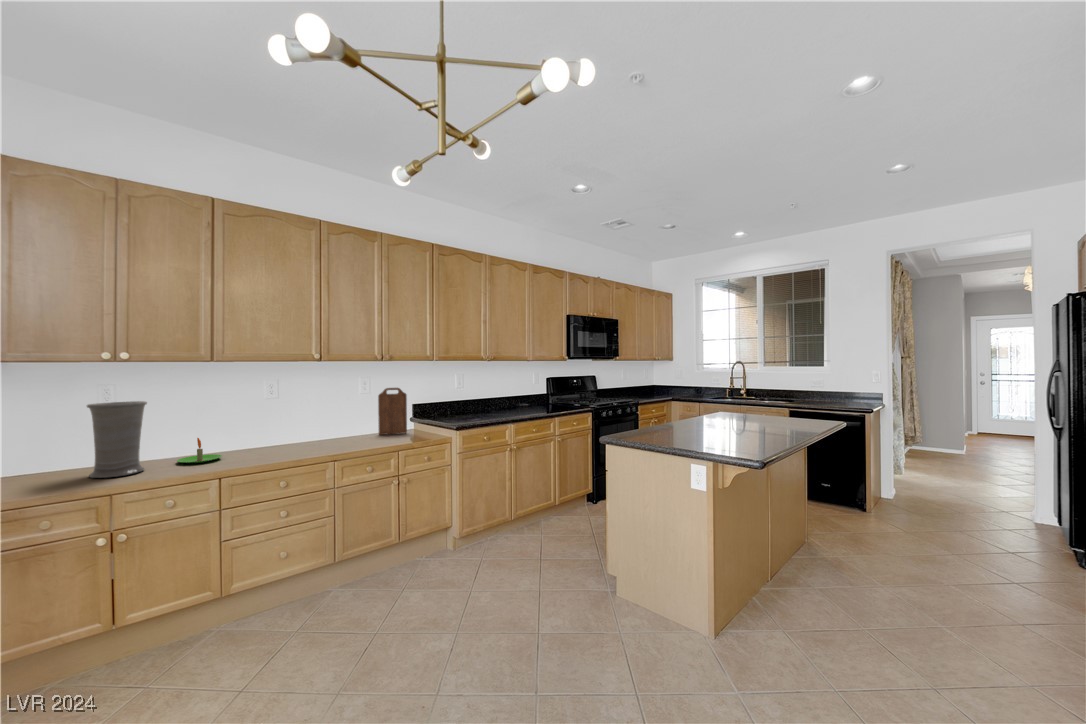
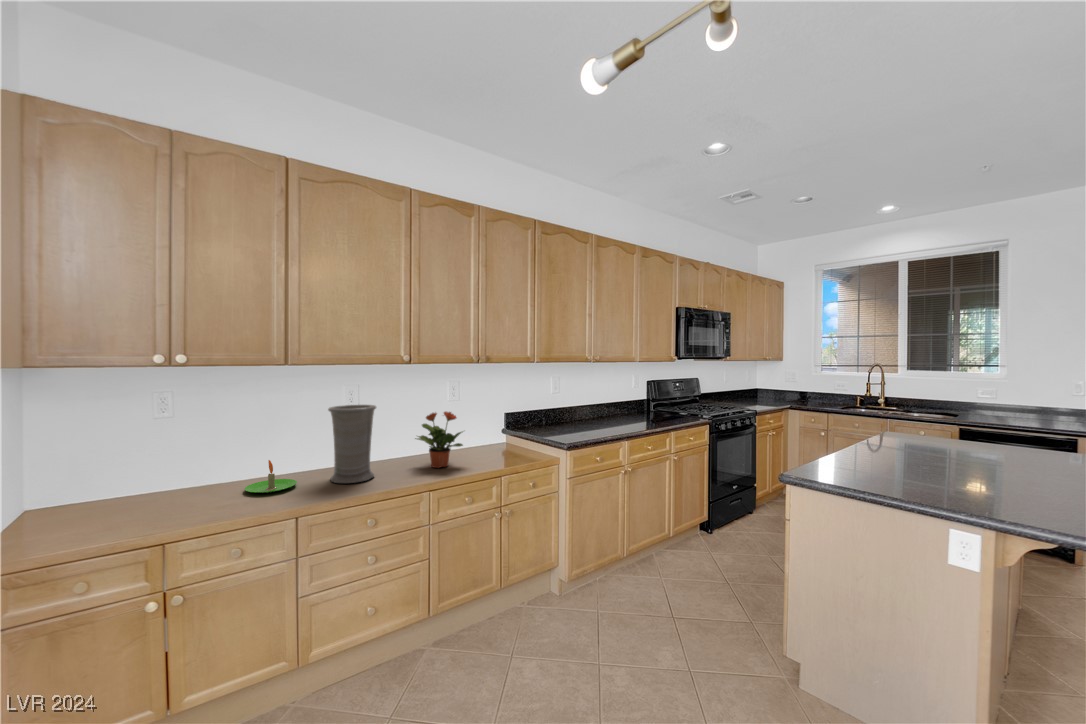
cutting board: present [378,388,407,435] -> none [469,394,501,451]
potted plant: none [326,399,370,446] -> present [415,412,463,468]
vase: present [87,401,147,478] -> present [328,405,376,483]

